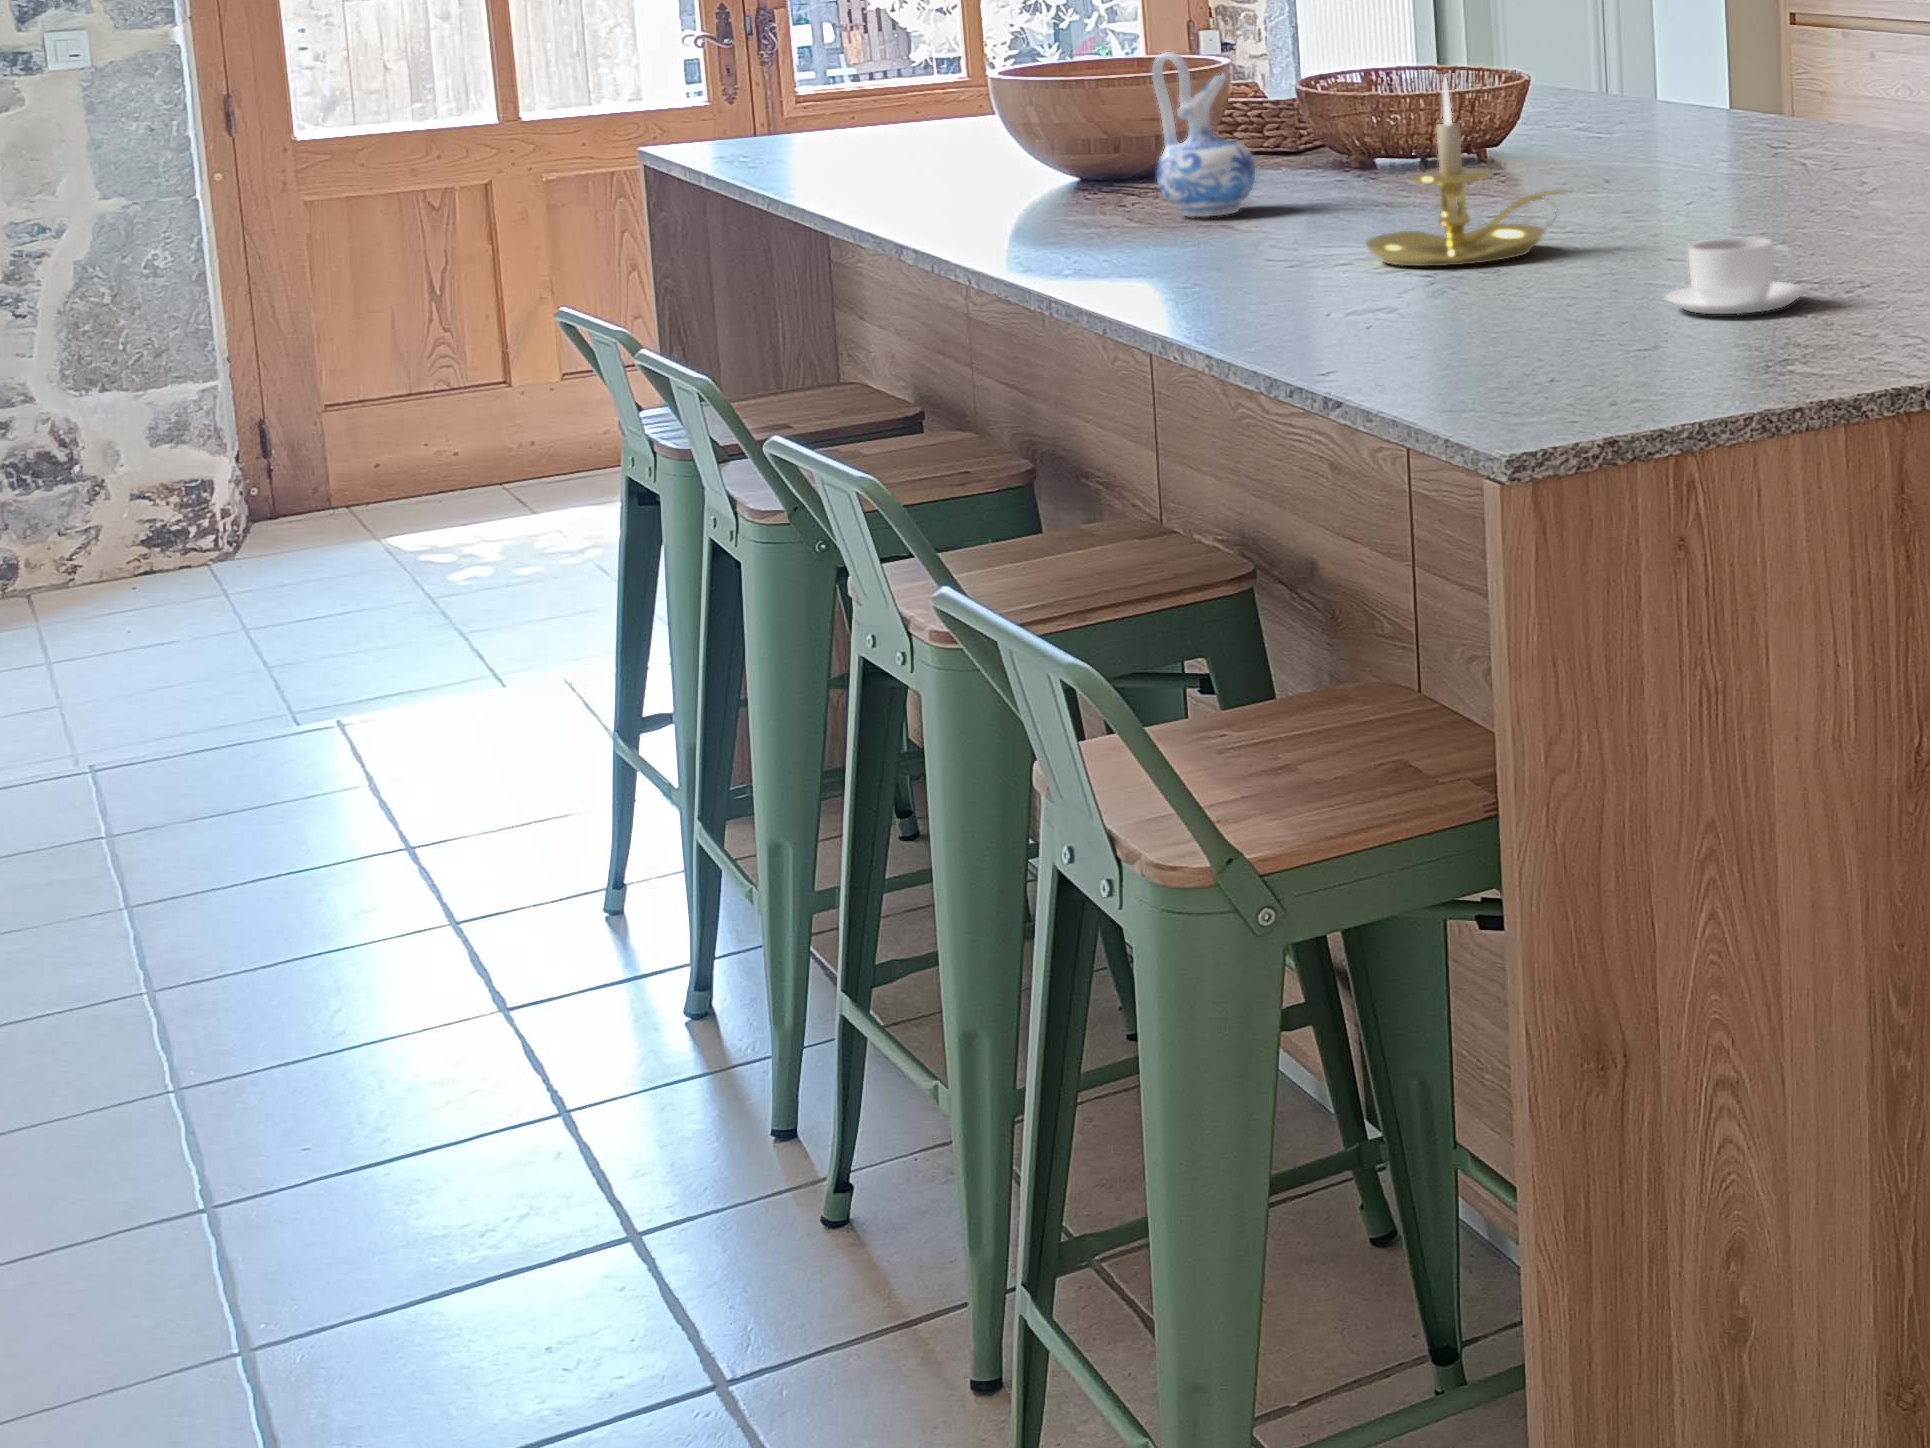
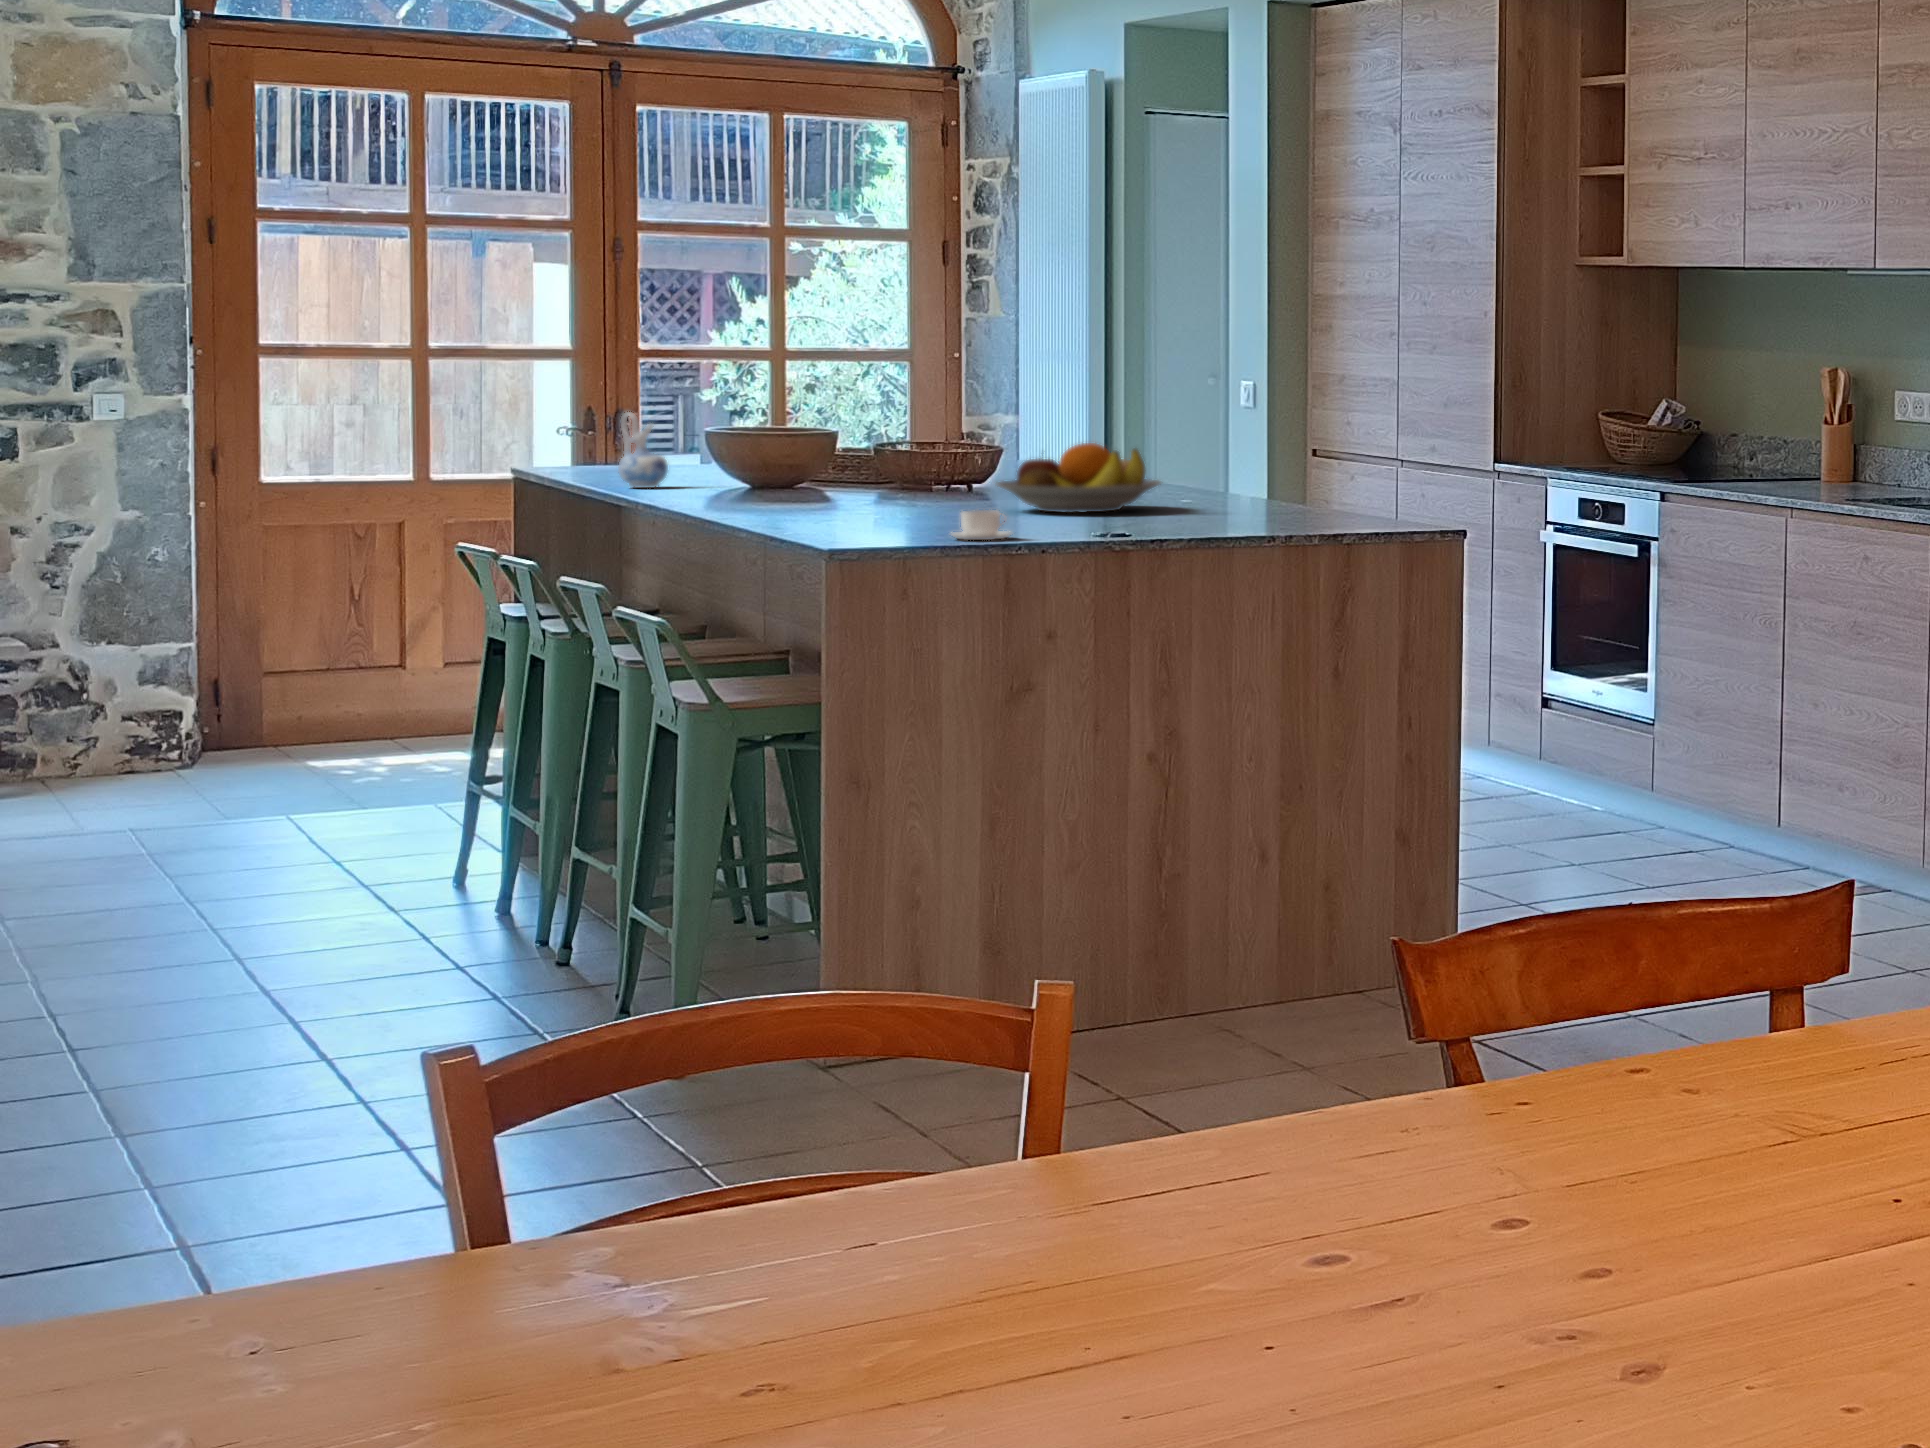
fruit bowl: none [1574,50,1886,192] -> present [997,443,1160,513]
ceramic pitcher: present [1152,52,1255,217] -> present [618,413,668,488]
candle holder: present [1366,77,1568,266] -> none [846,439,951,526]

